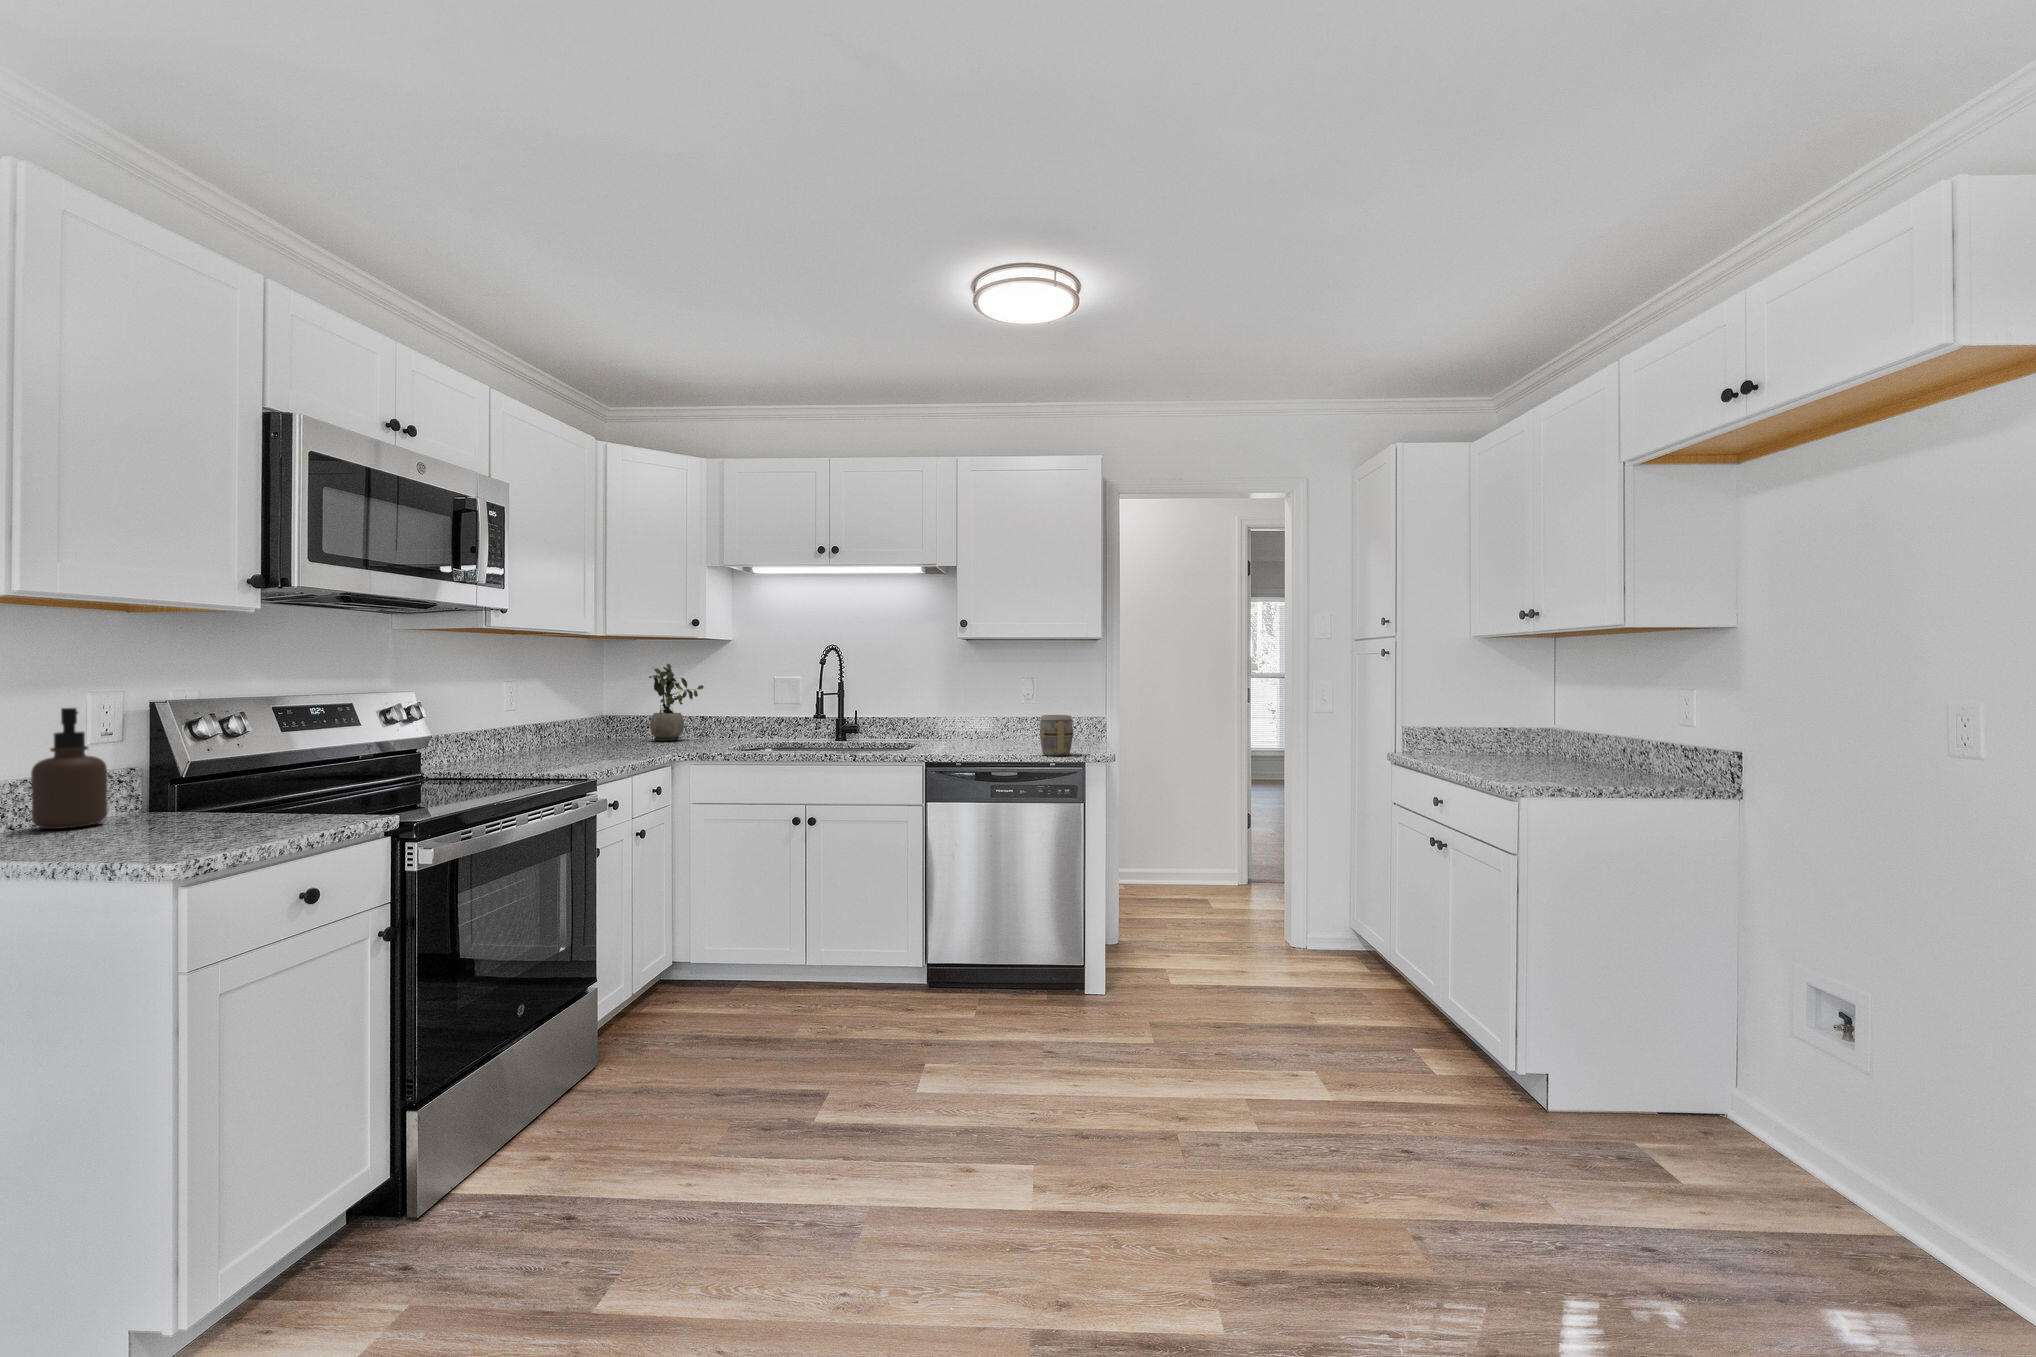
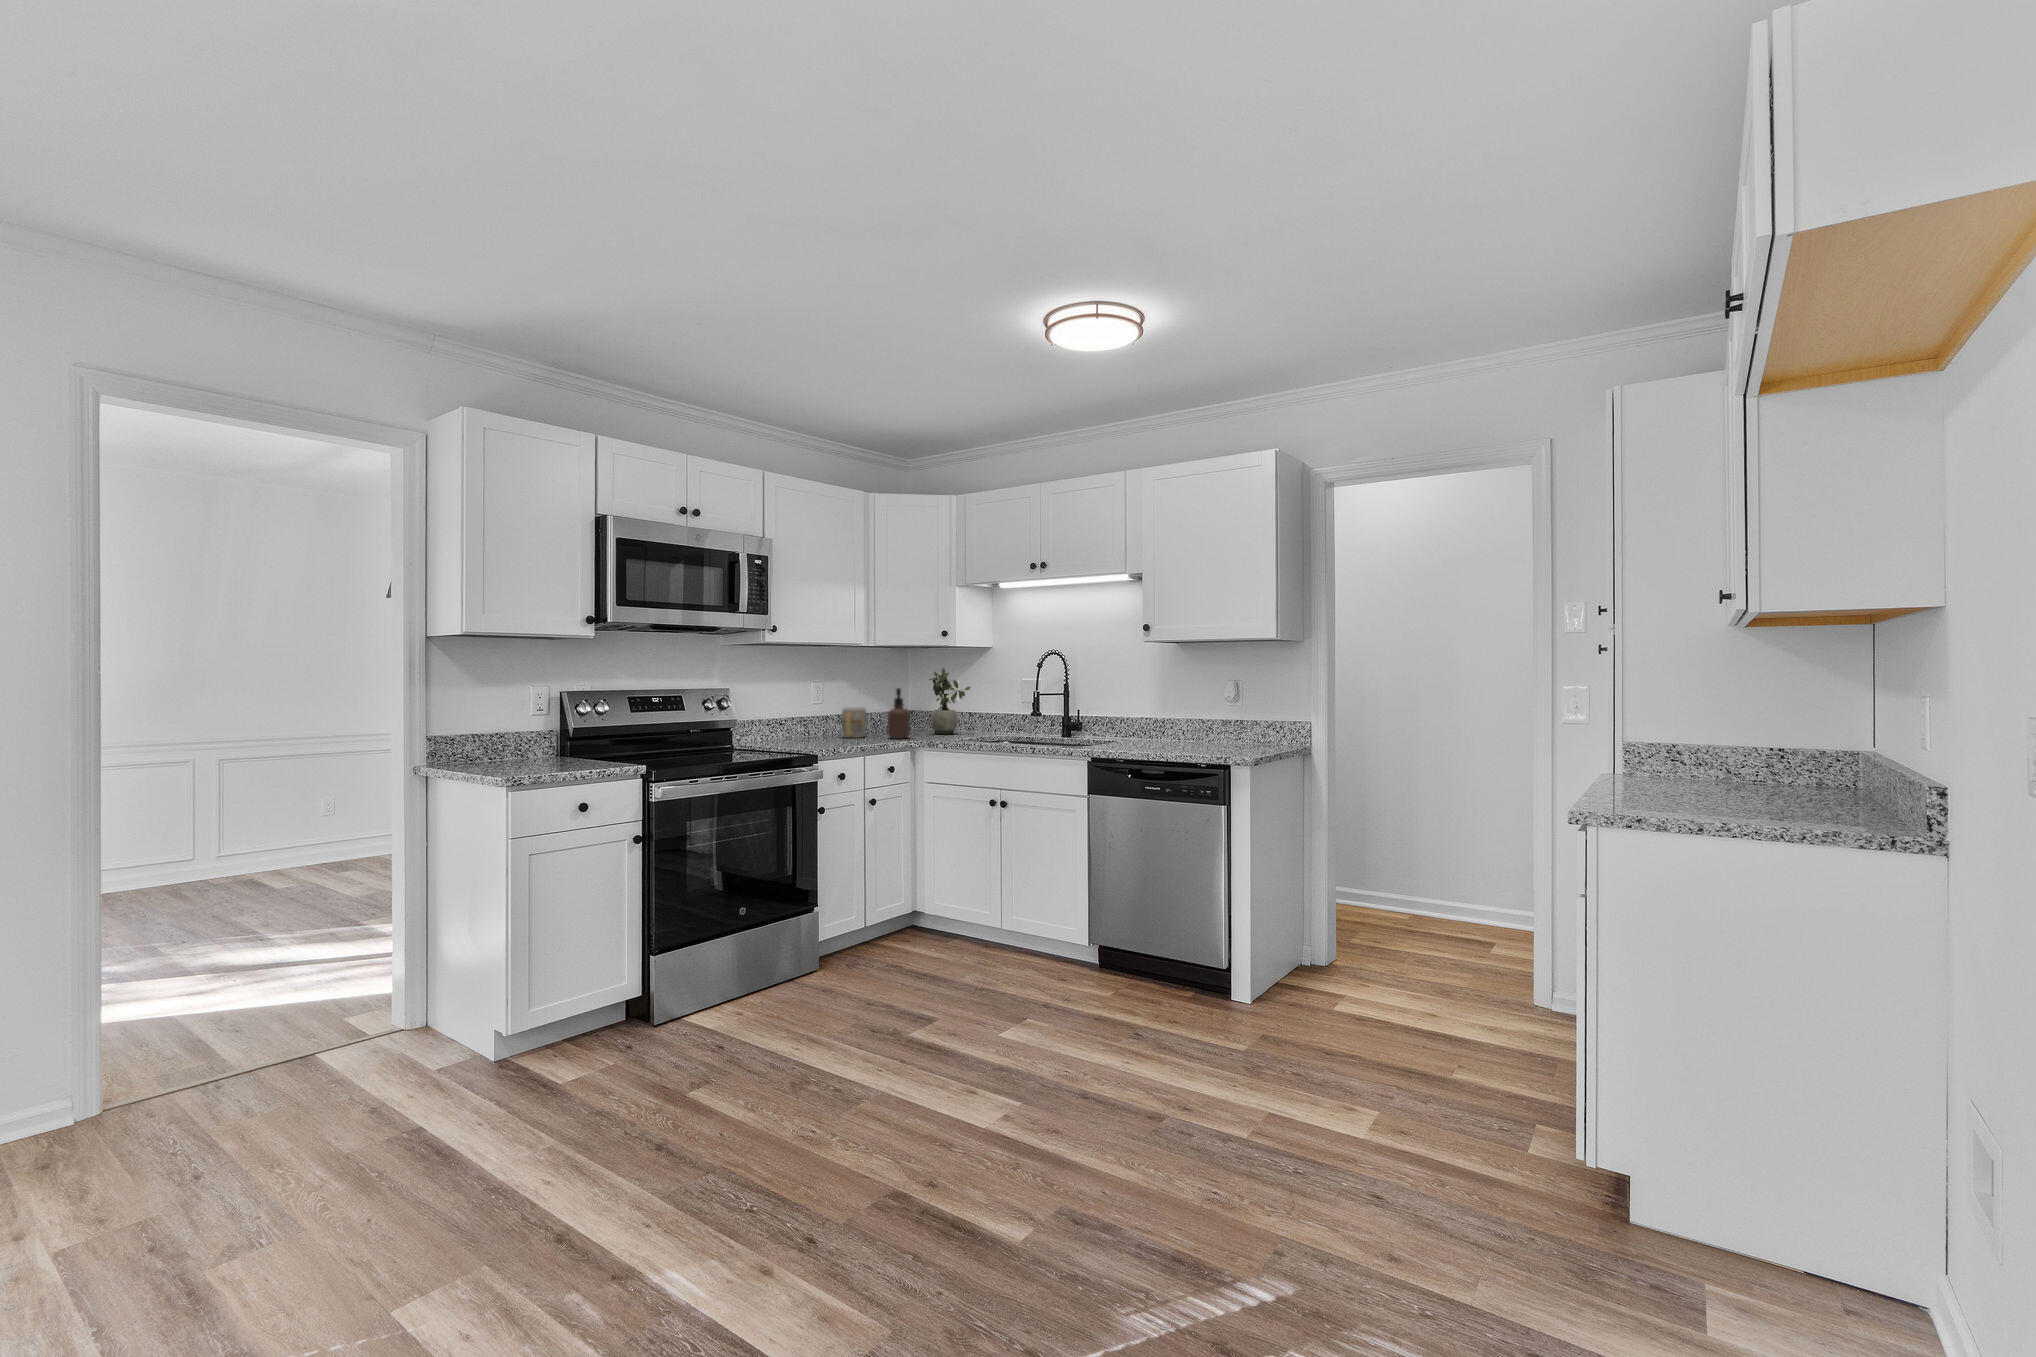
soap dispenser: present [31,708,108,829] -> present [888,688,910,739]
mug: present [1040,715,1074,756] -> present [841,707,868,738]

